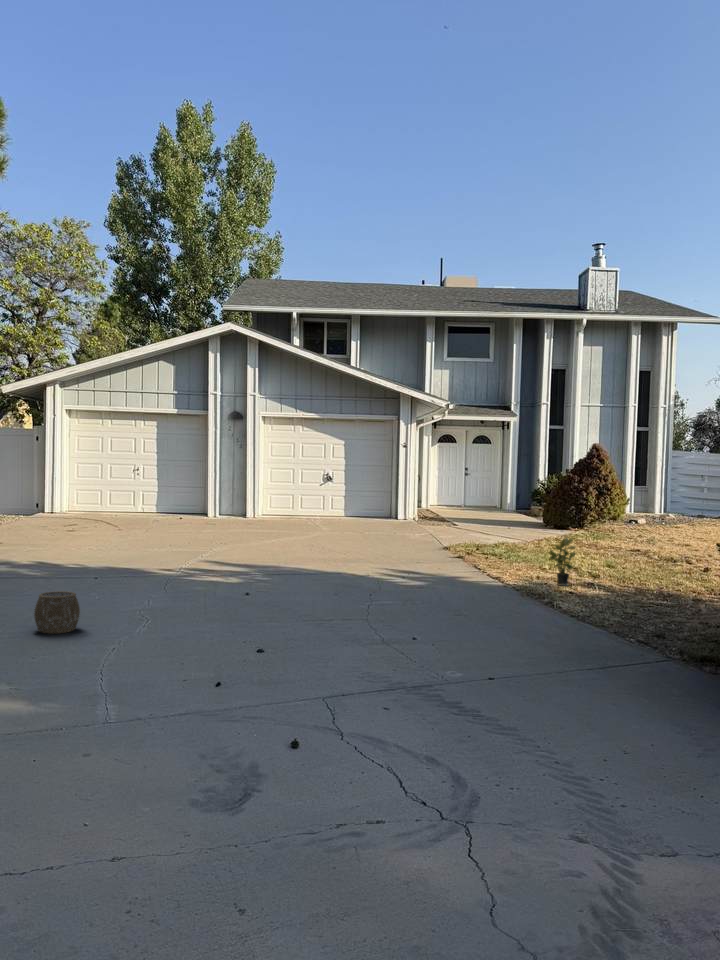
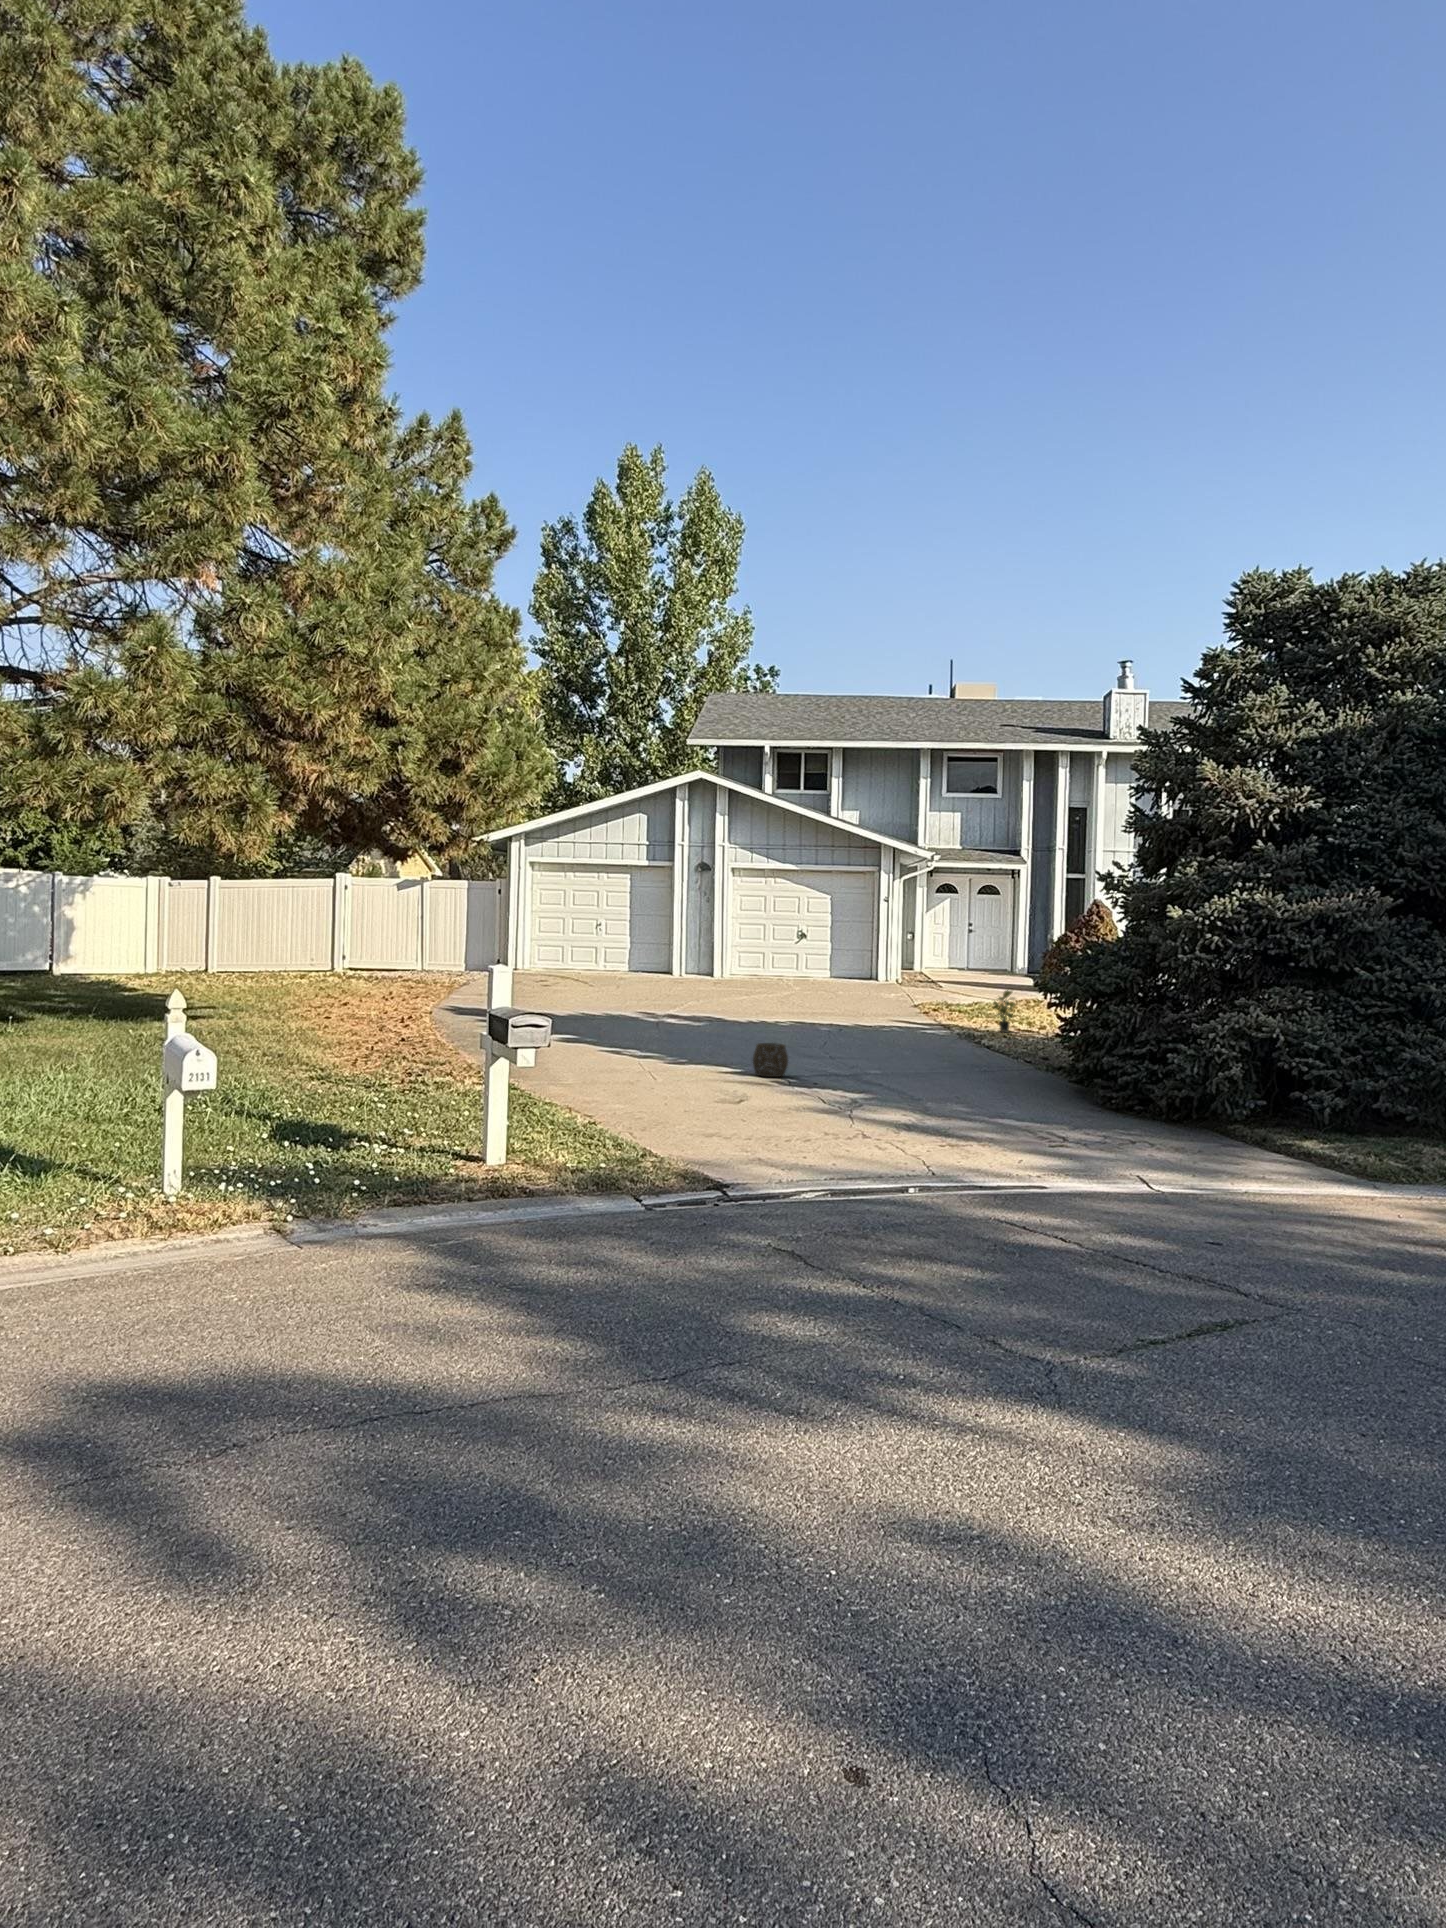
woven basket: present [34,591,80,634] -> present [753,1043,788,1077]

